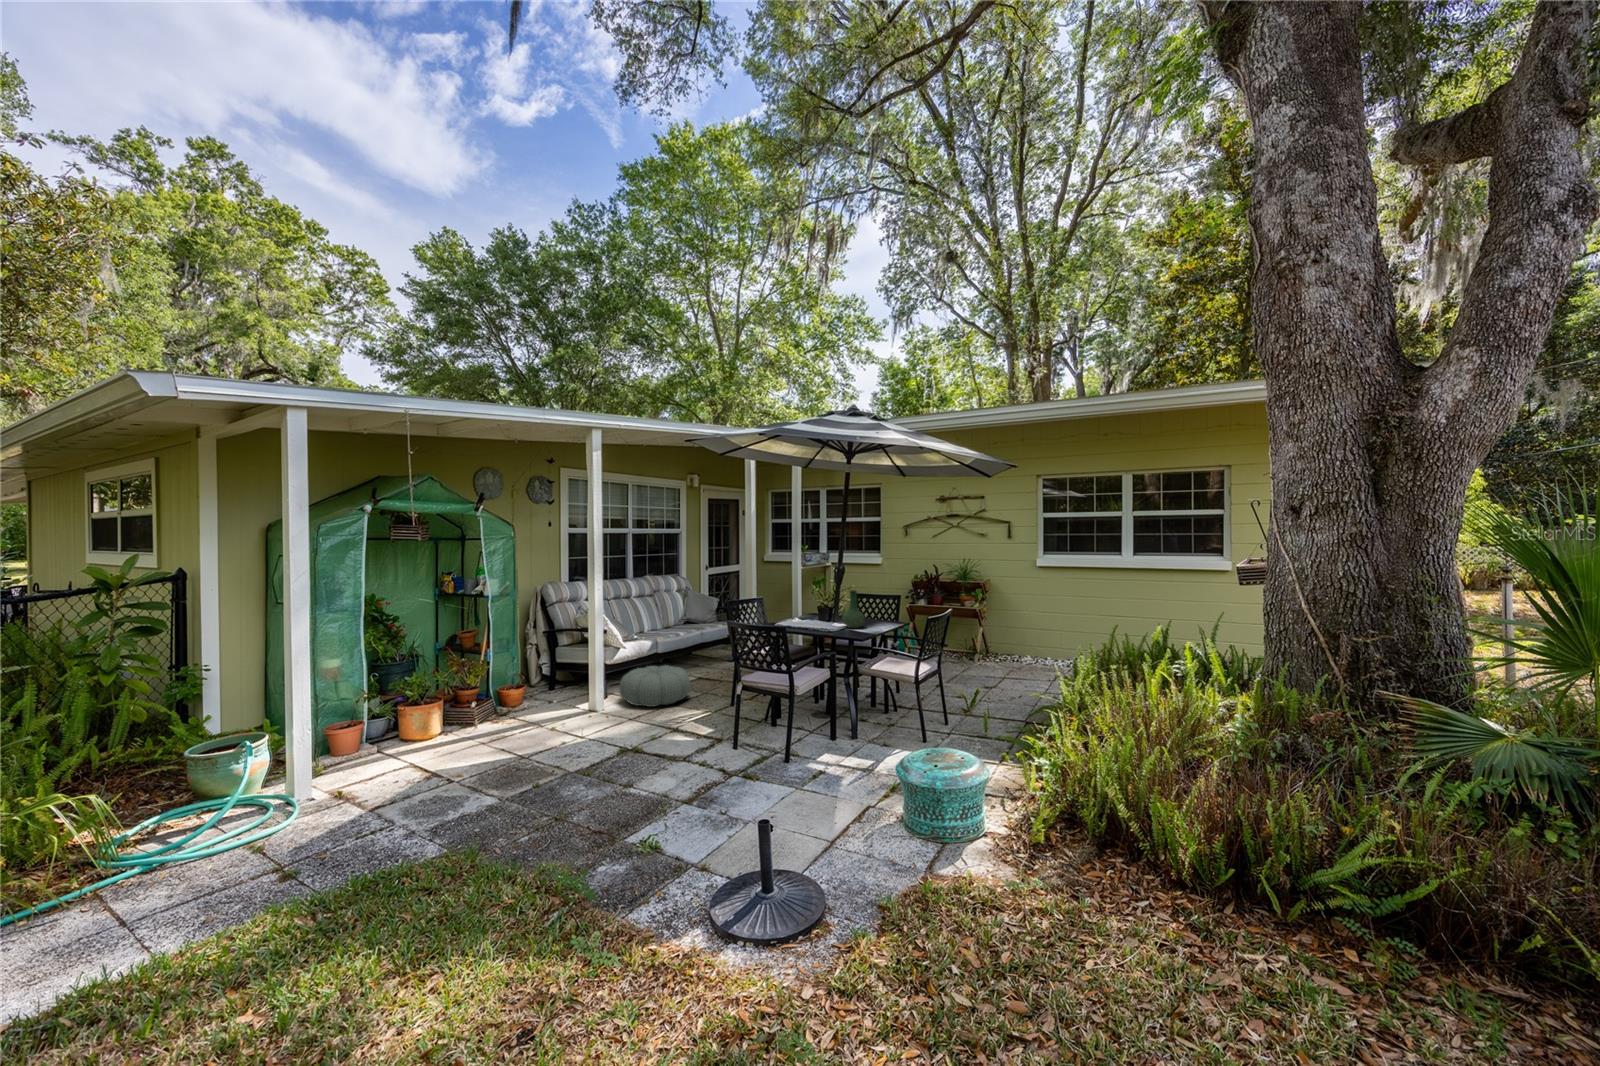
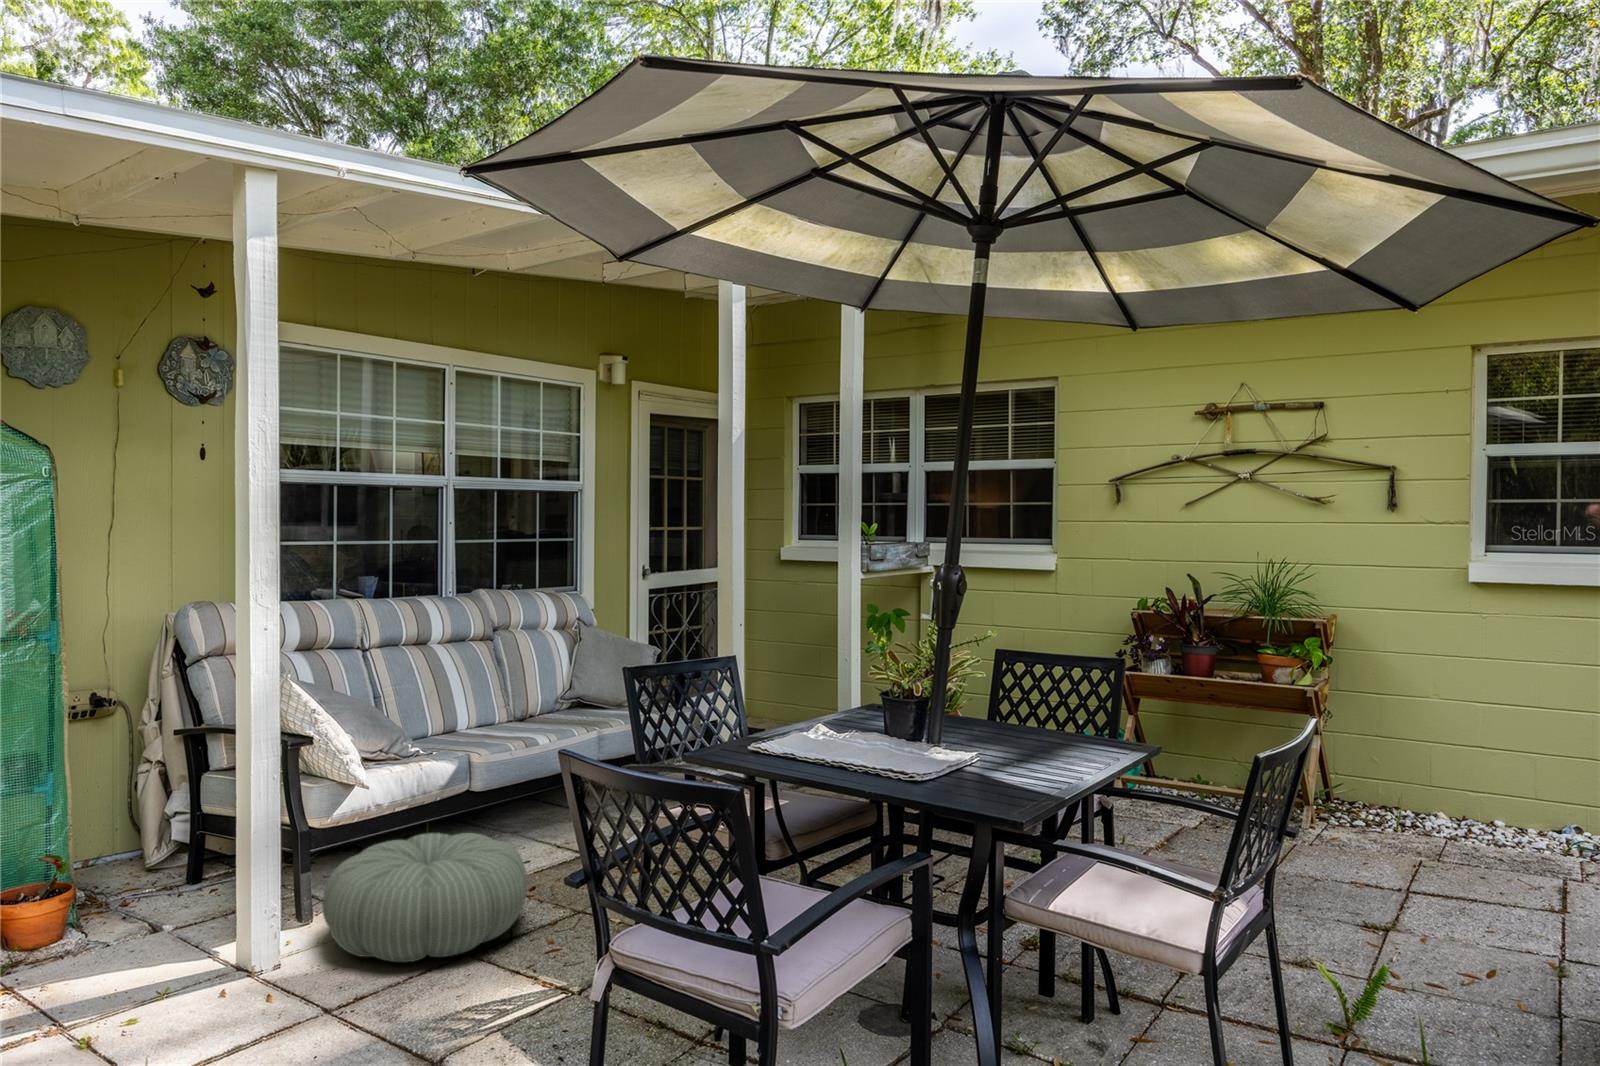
vase: present [842,590,865,628] -> none [957,643,1027,759]

